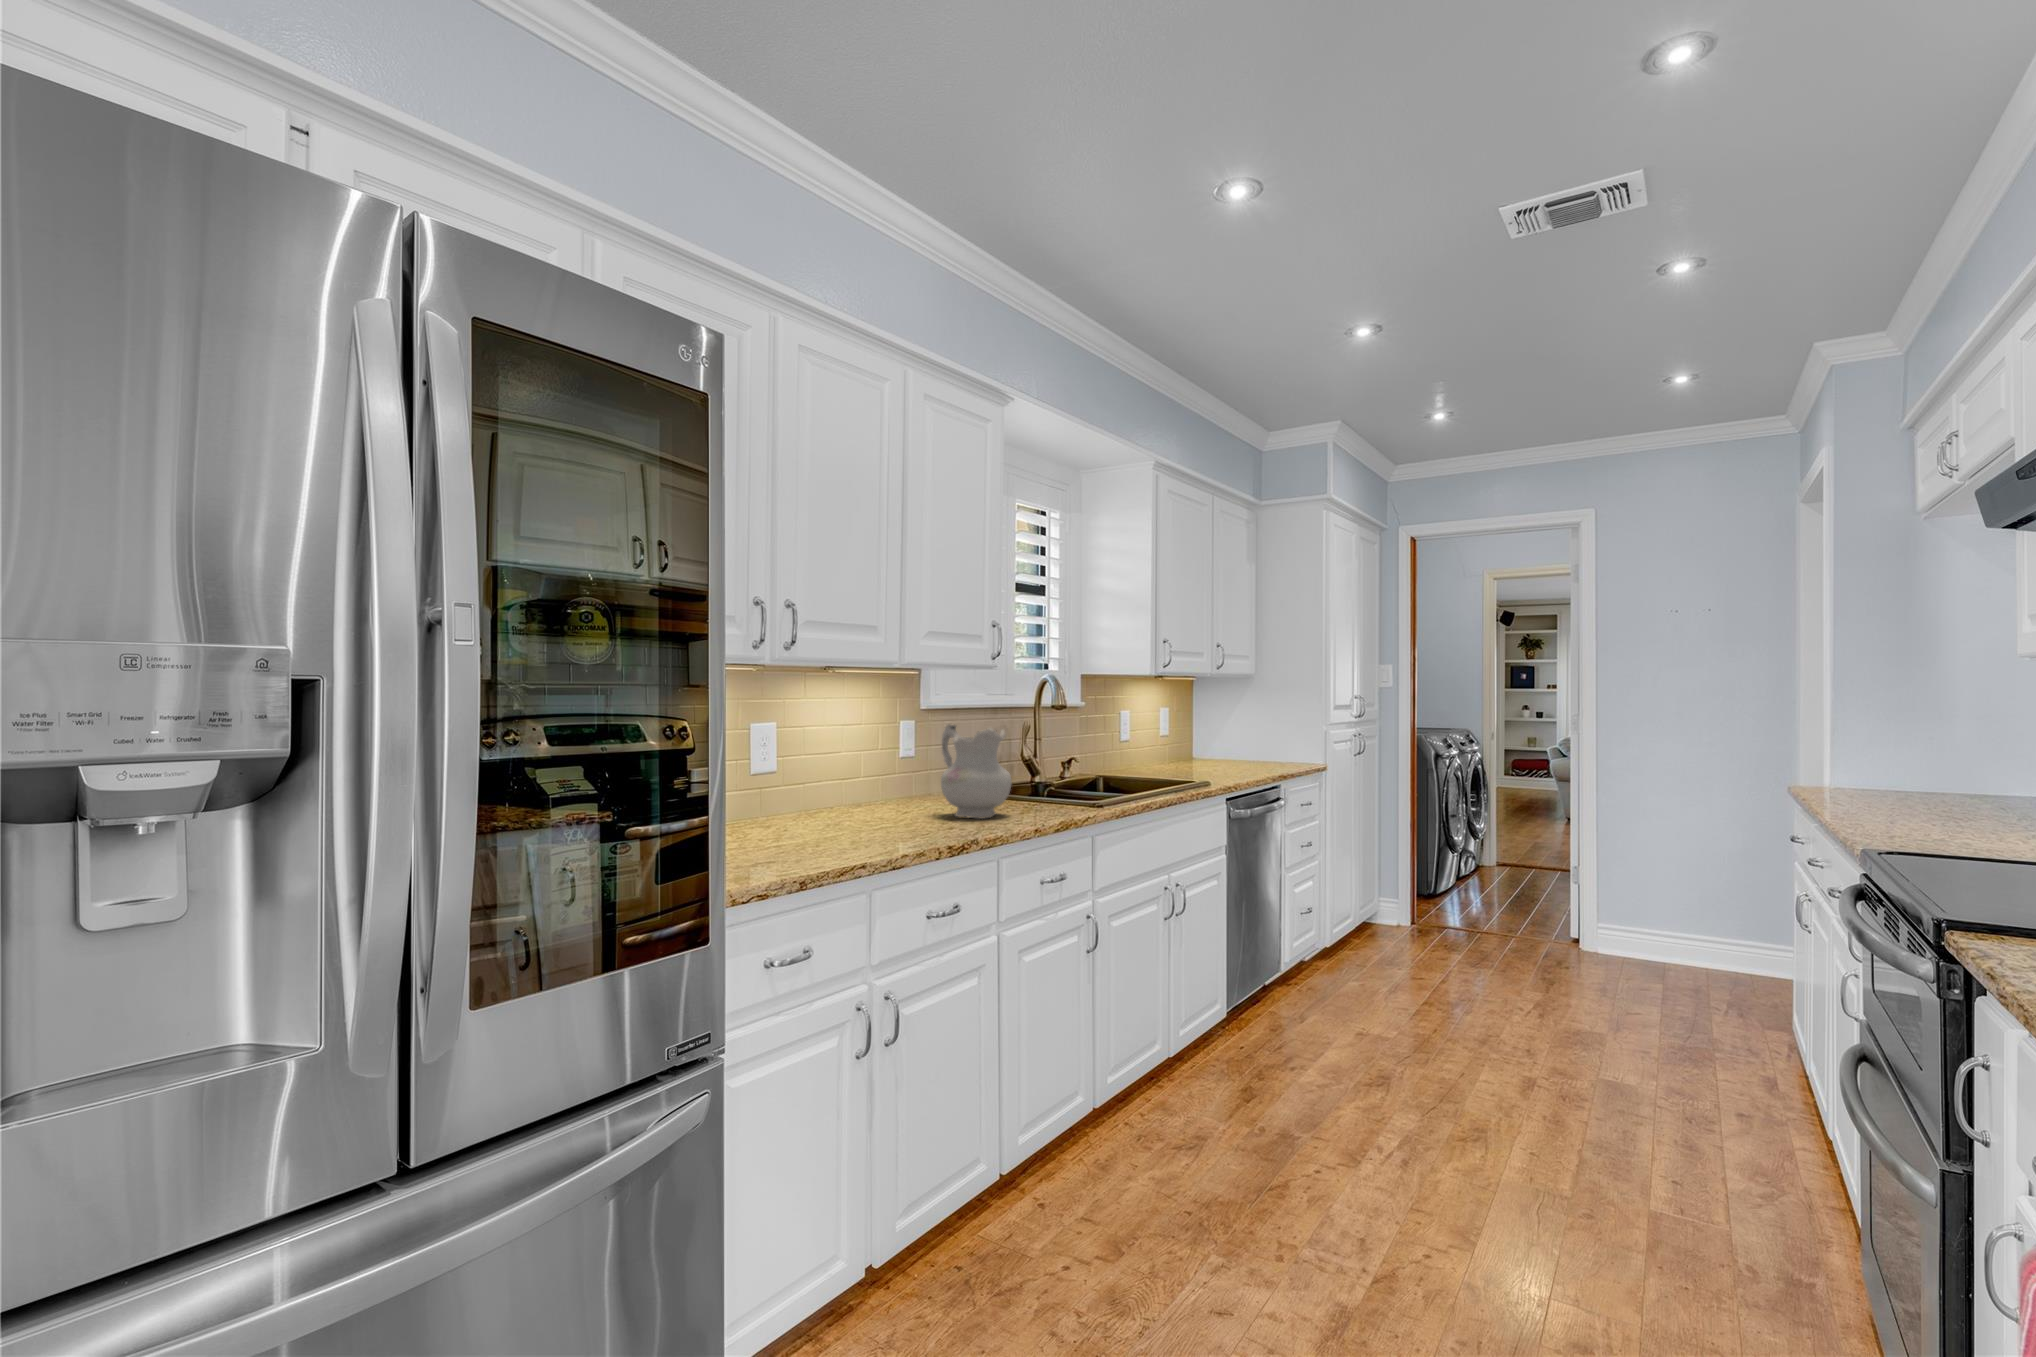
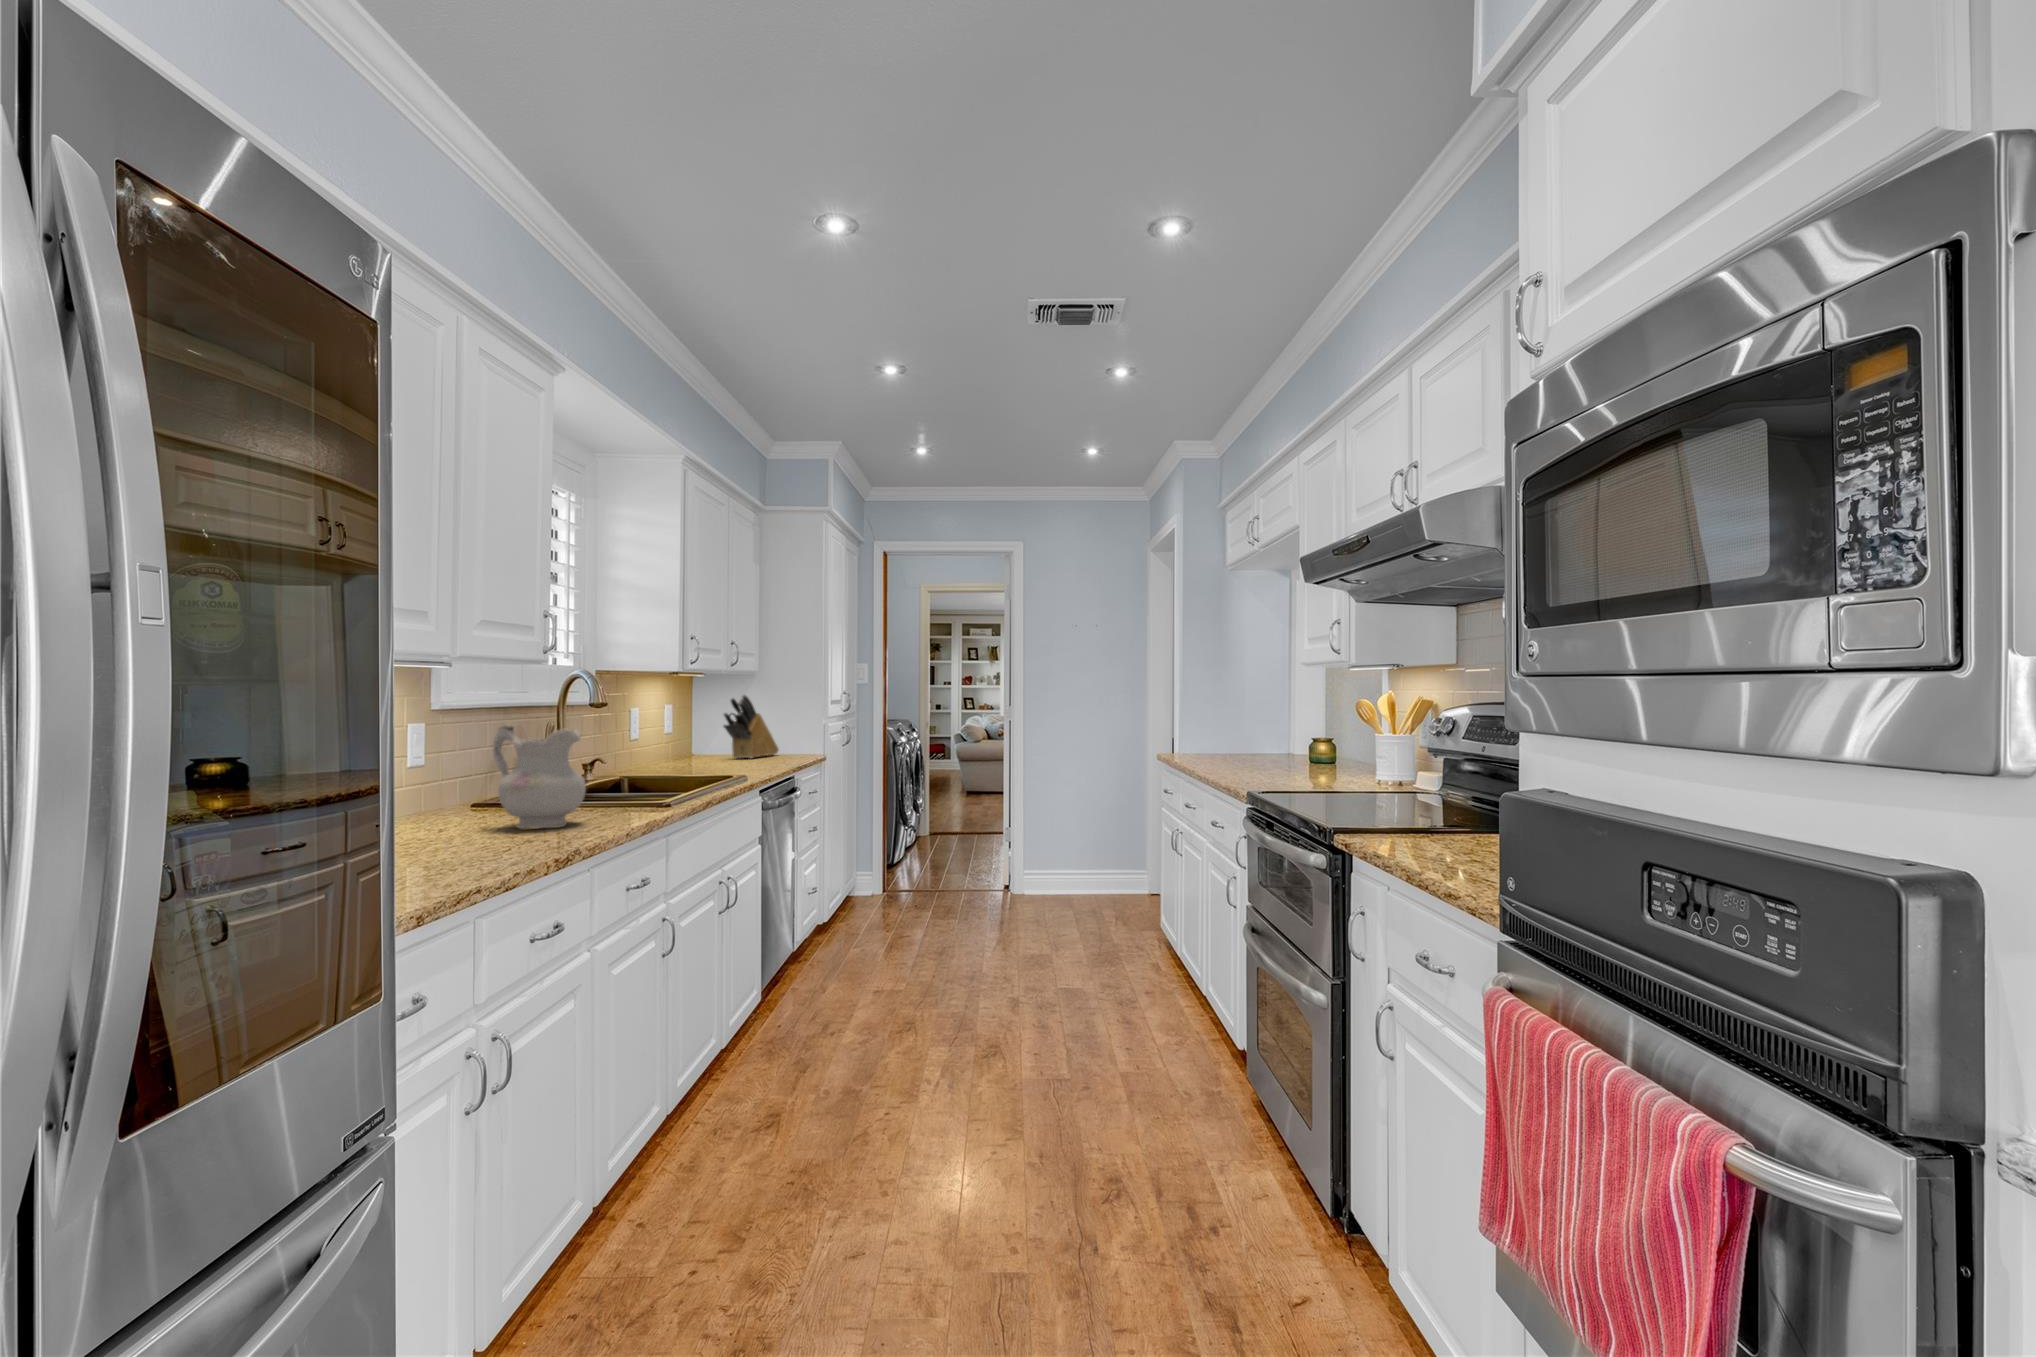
knife block: none [1216,699,1279,765] -> present [724,695,779,758]

